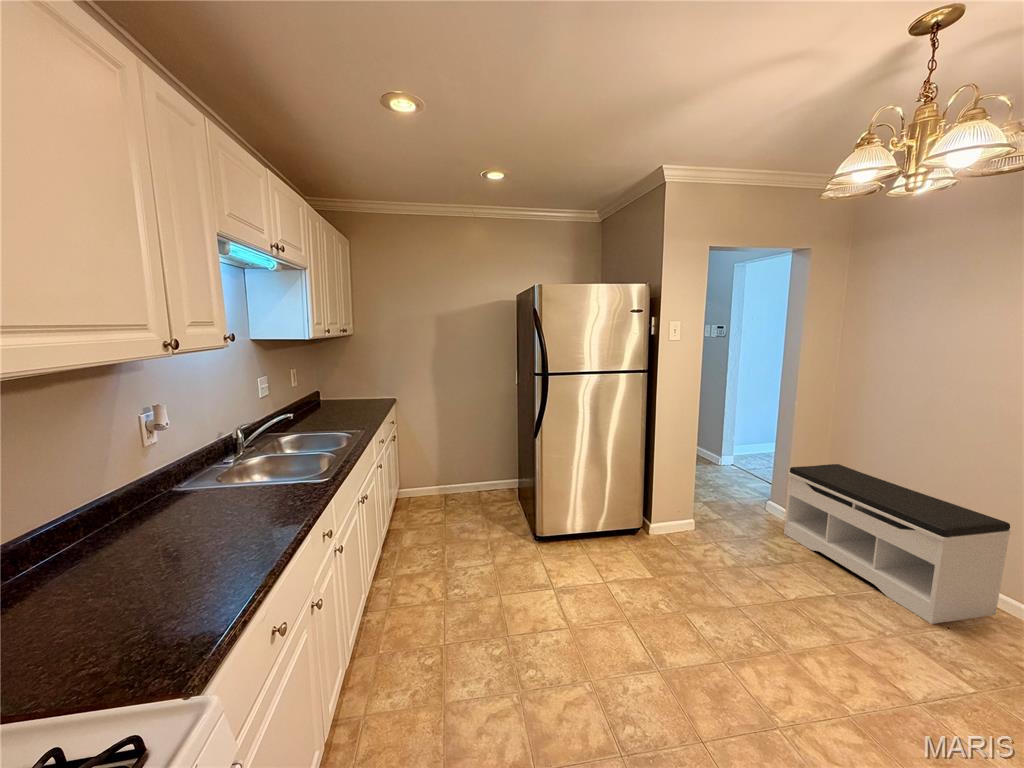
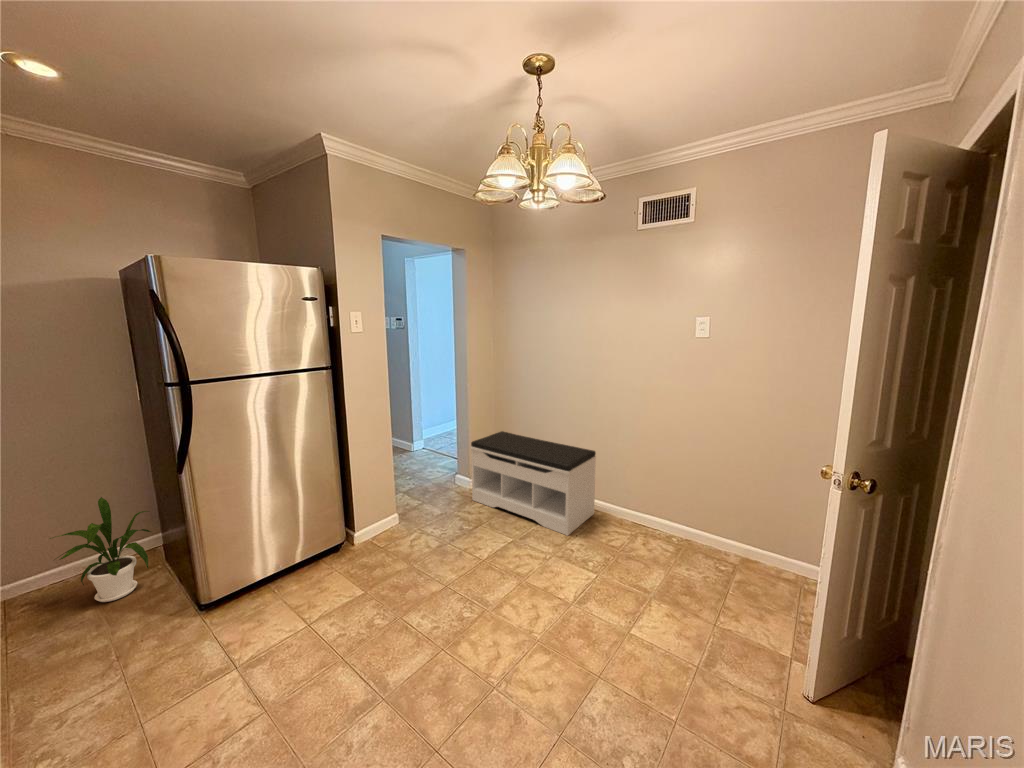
house plant: none [470,444,517,513] -> present [50,497,151,602]

